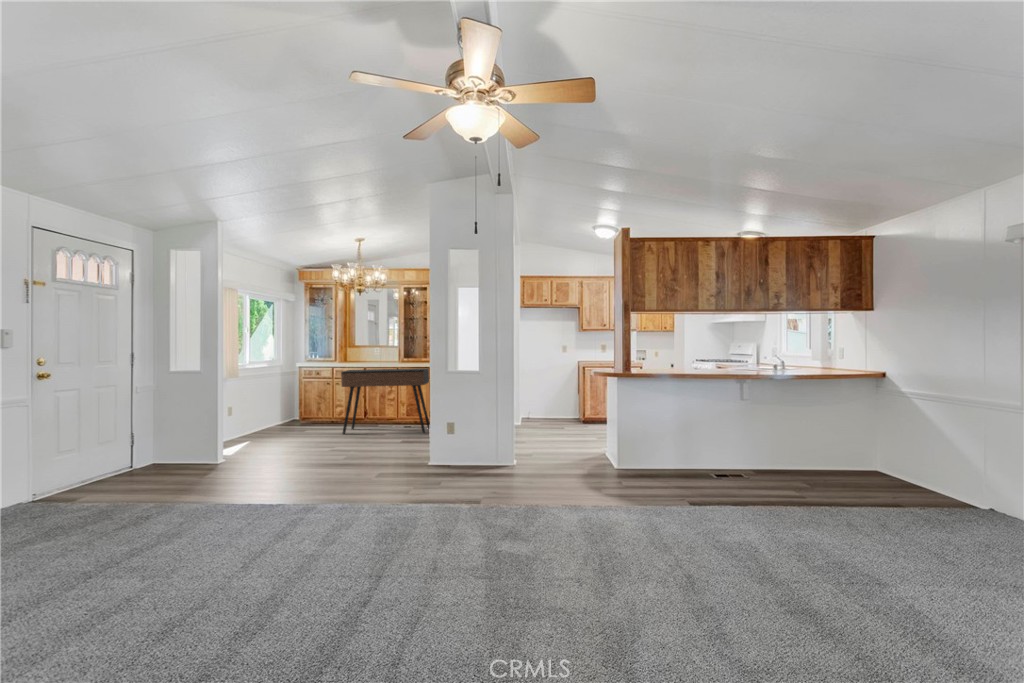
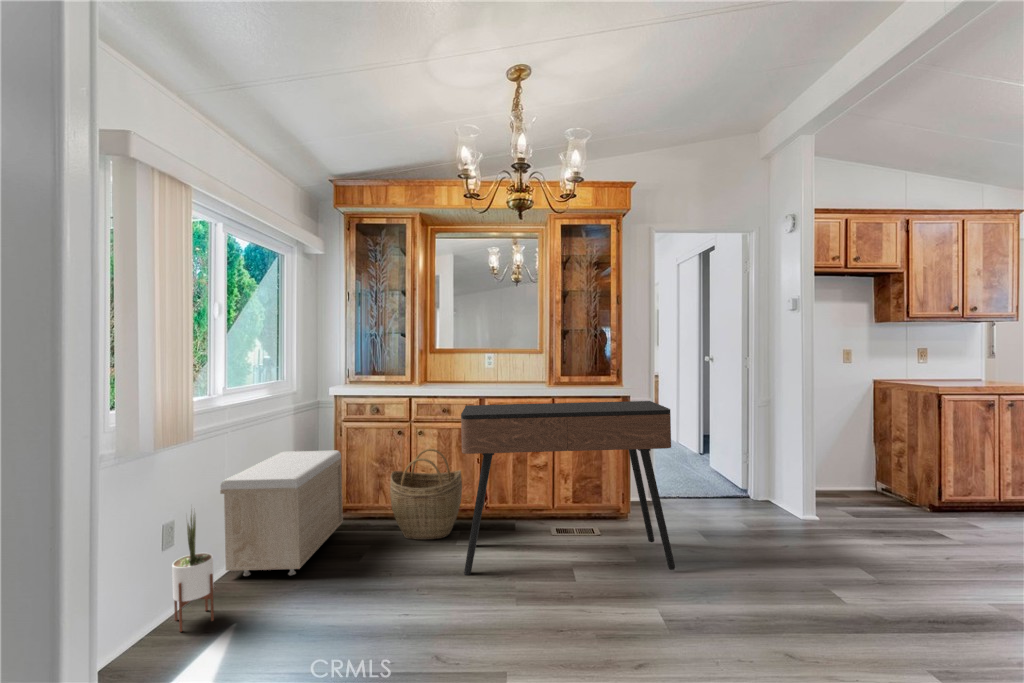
storage bench: none [249,390,301,434] -> present [220,451,343,576]
woven basket: none [321,391,353,428] -> present [390,449,462,540]
potted plant: none [233,400,247,441] -> present [172,510,214,632]

